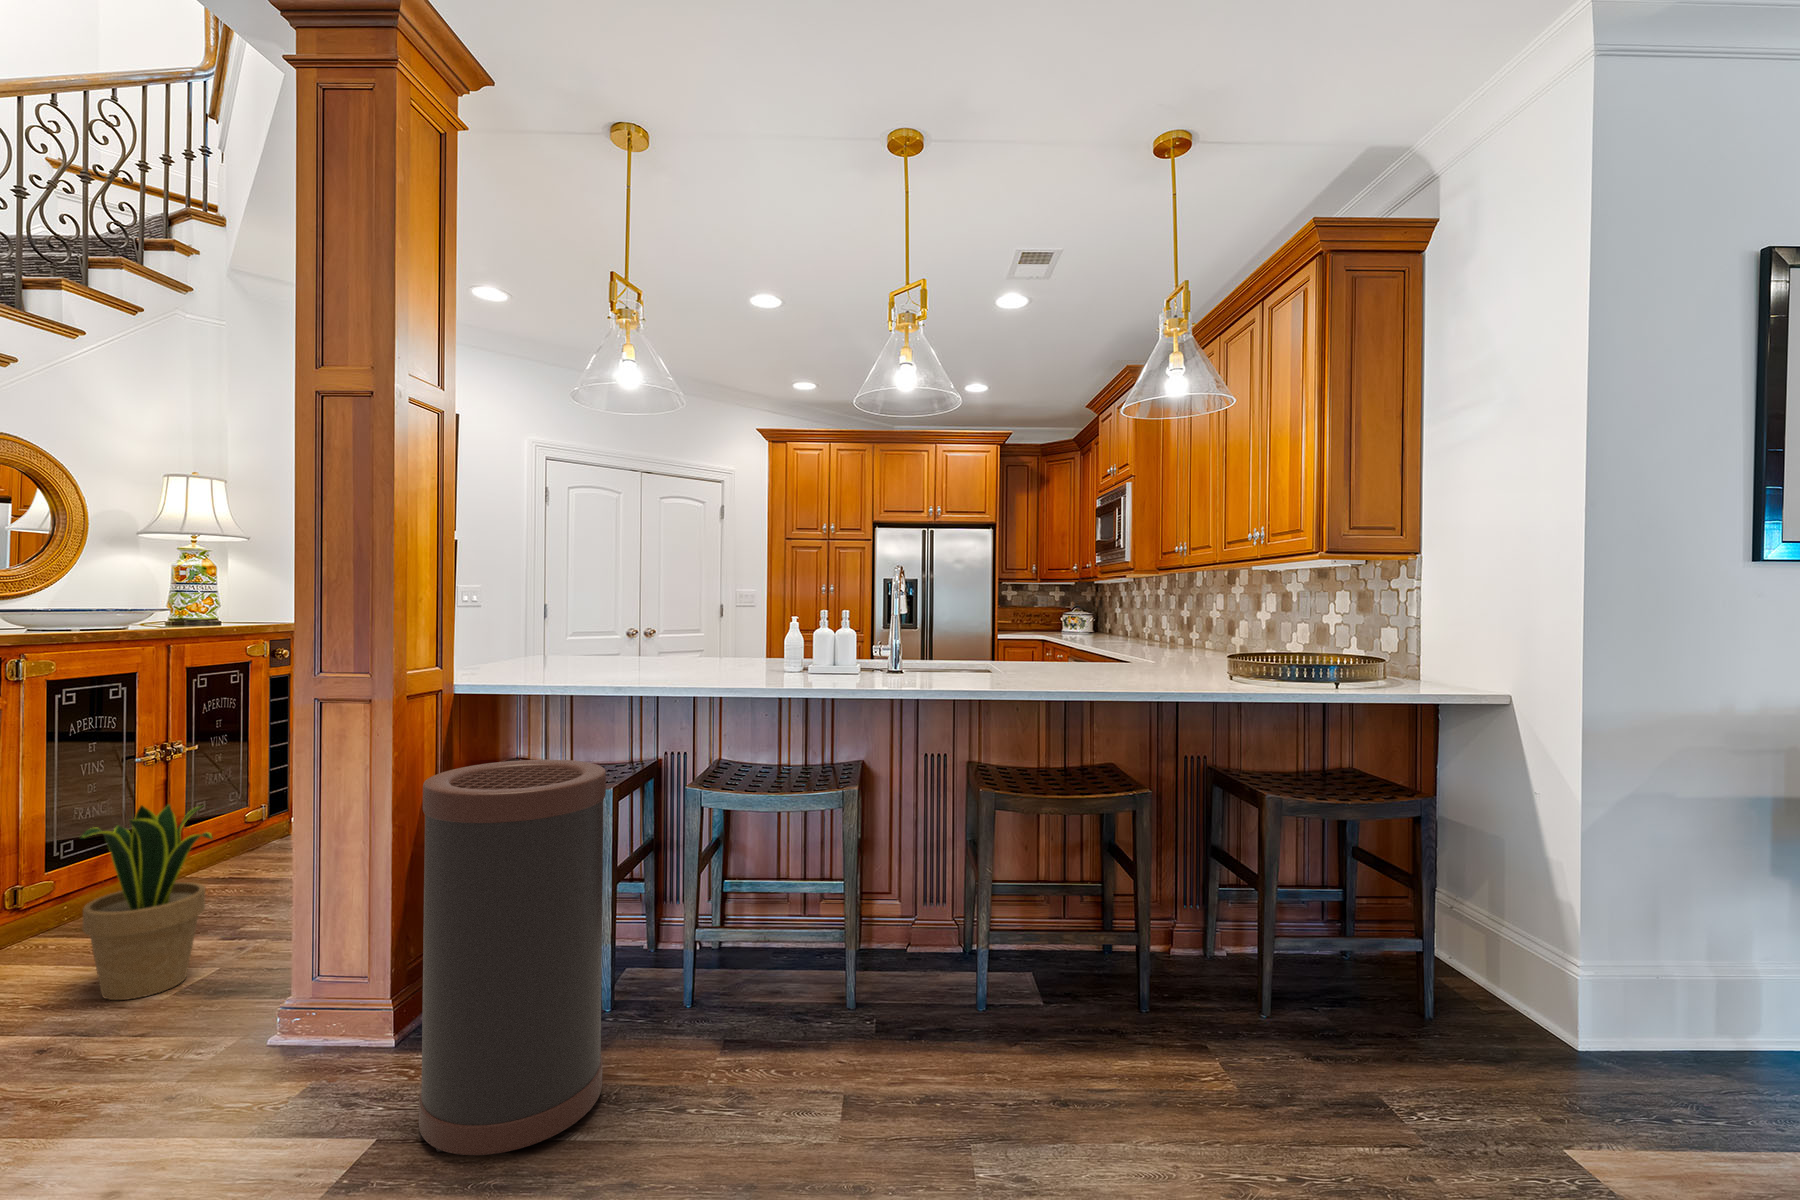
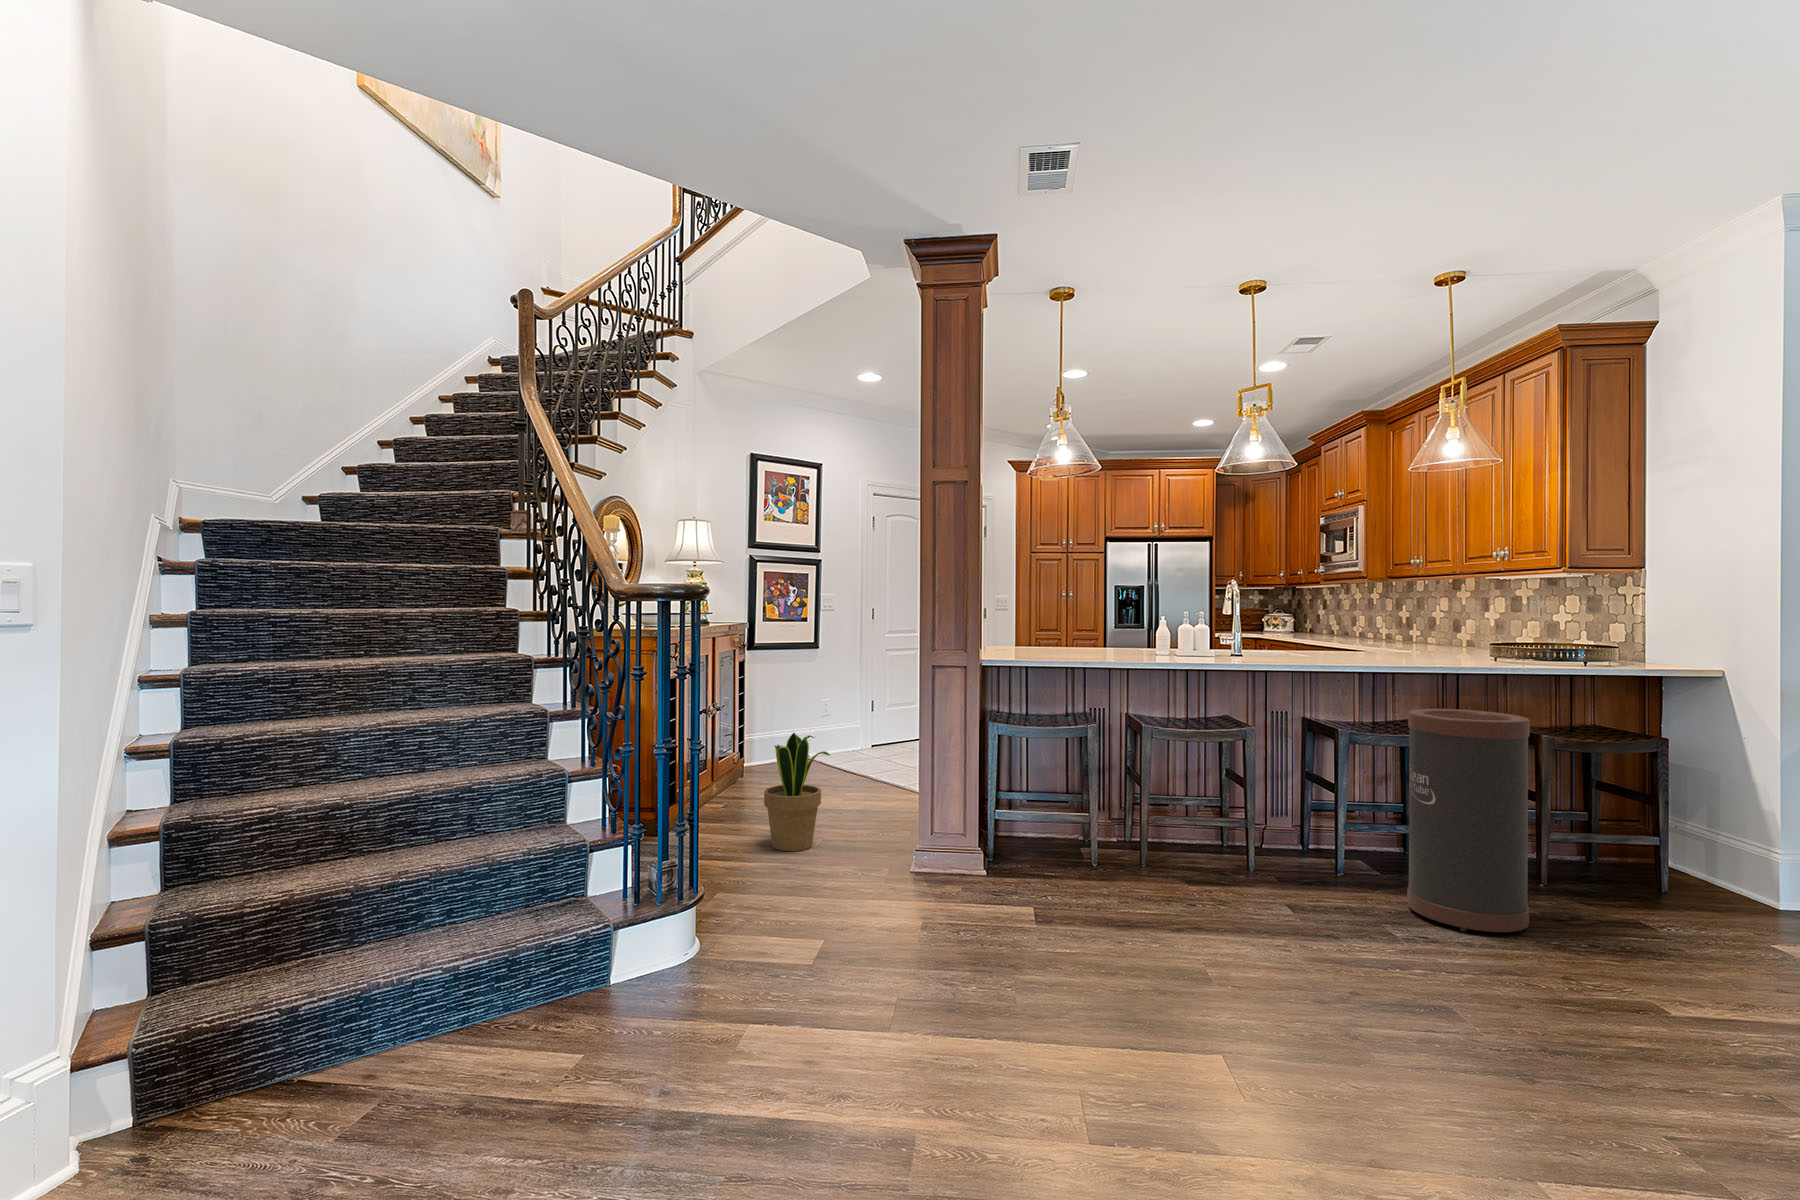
trash can: present [419,760,606,1155] -> present [1407,709,1530,932]

